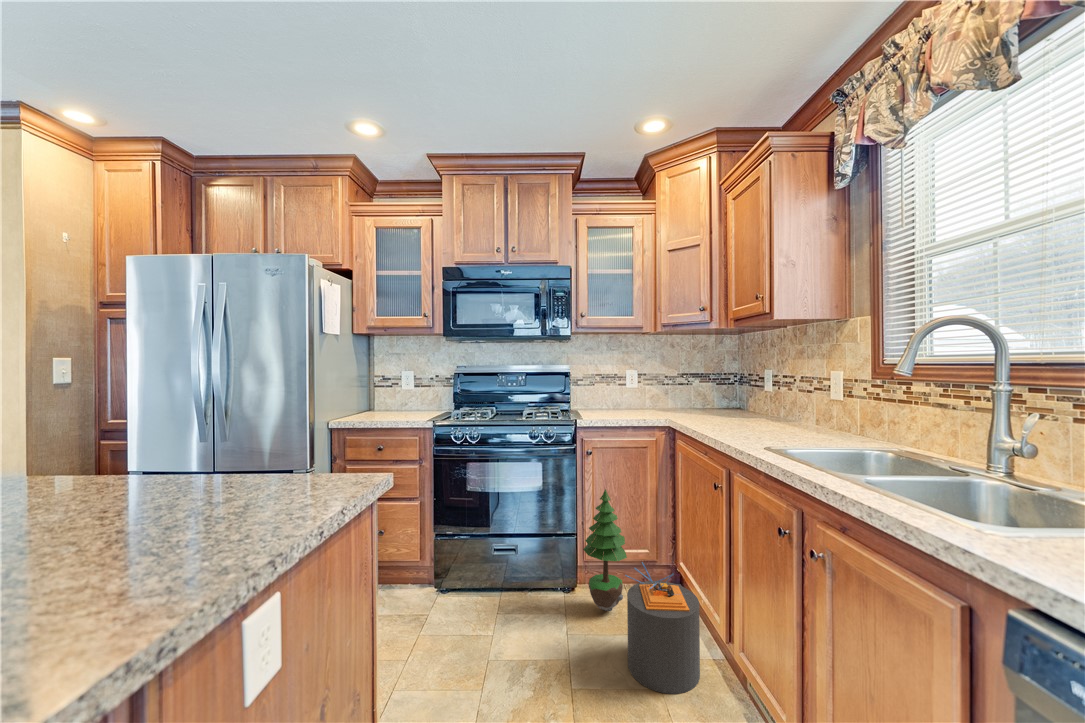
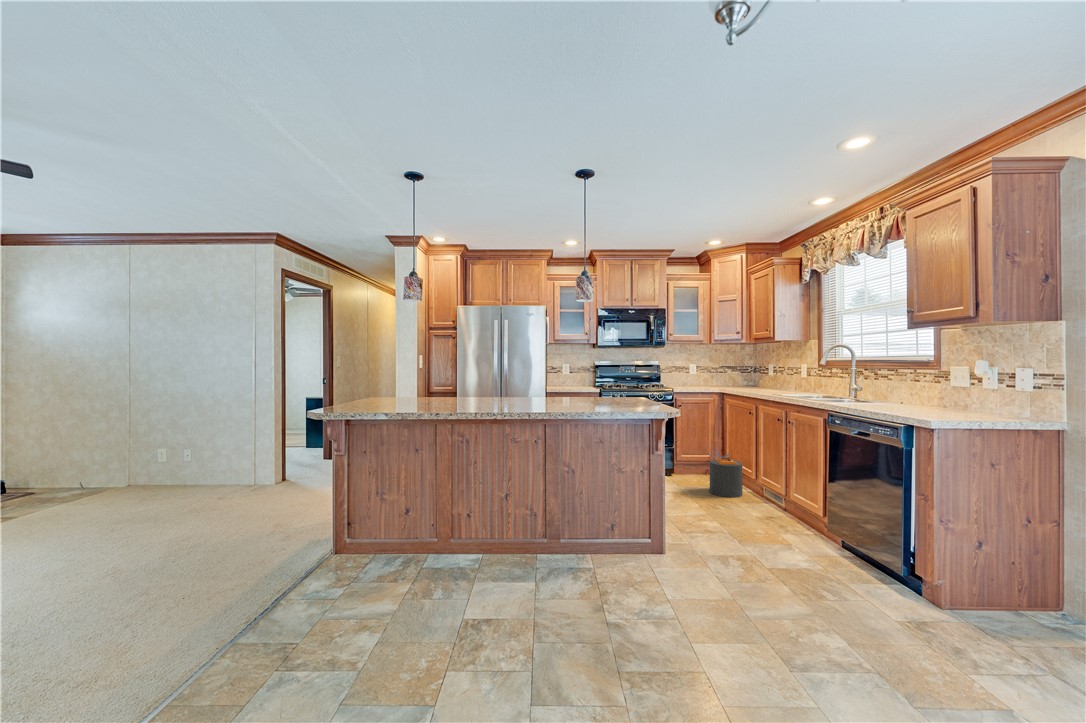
potted tree: present [583,489,627,611] -> none [681,421,703,481]

